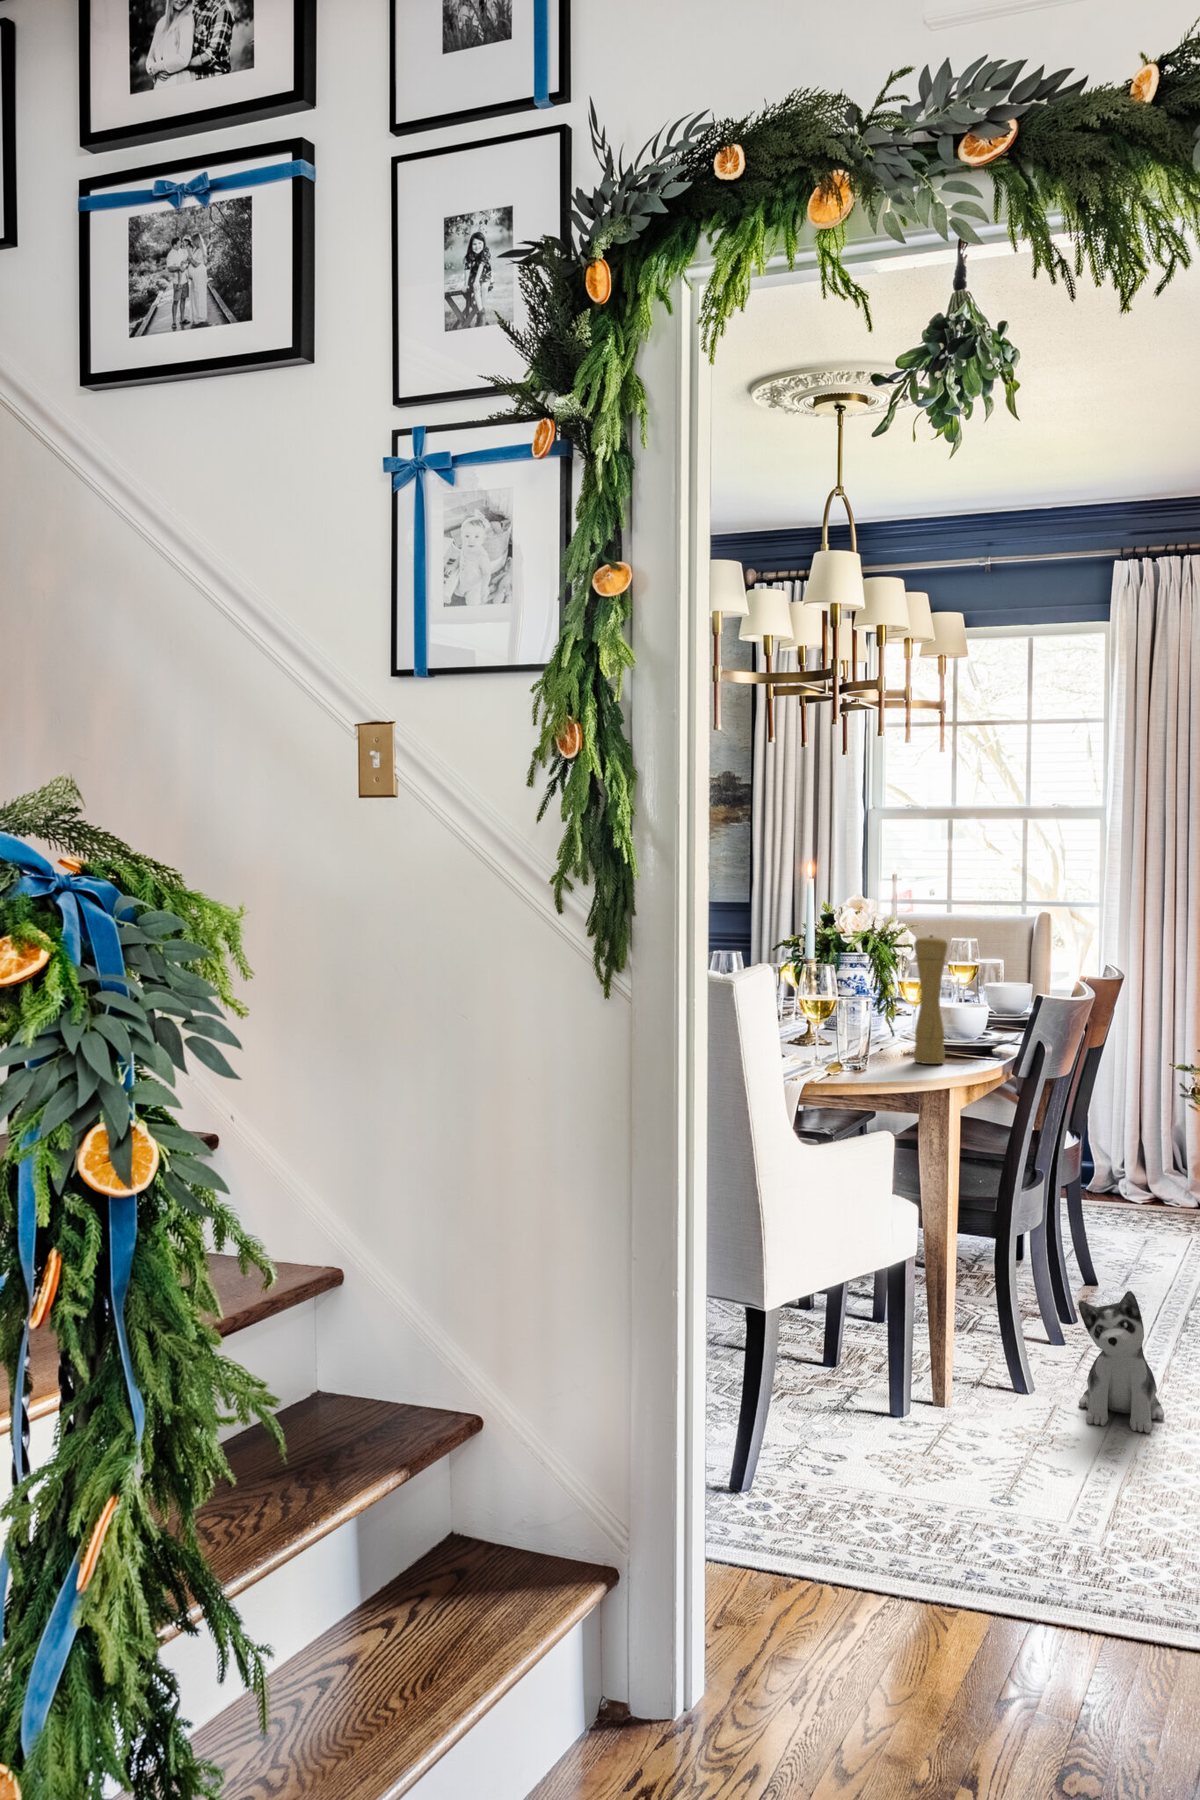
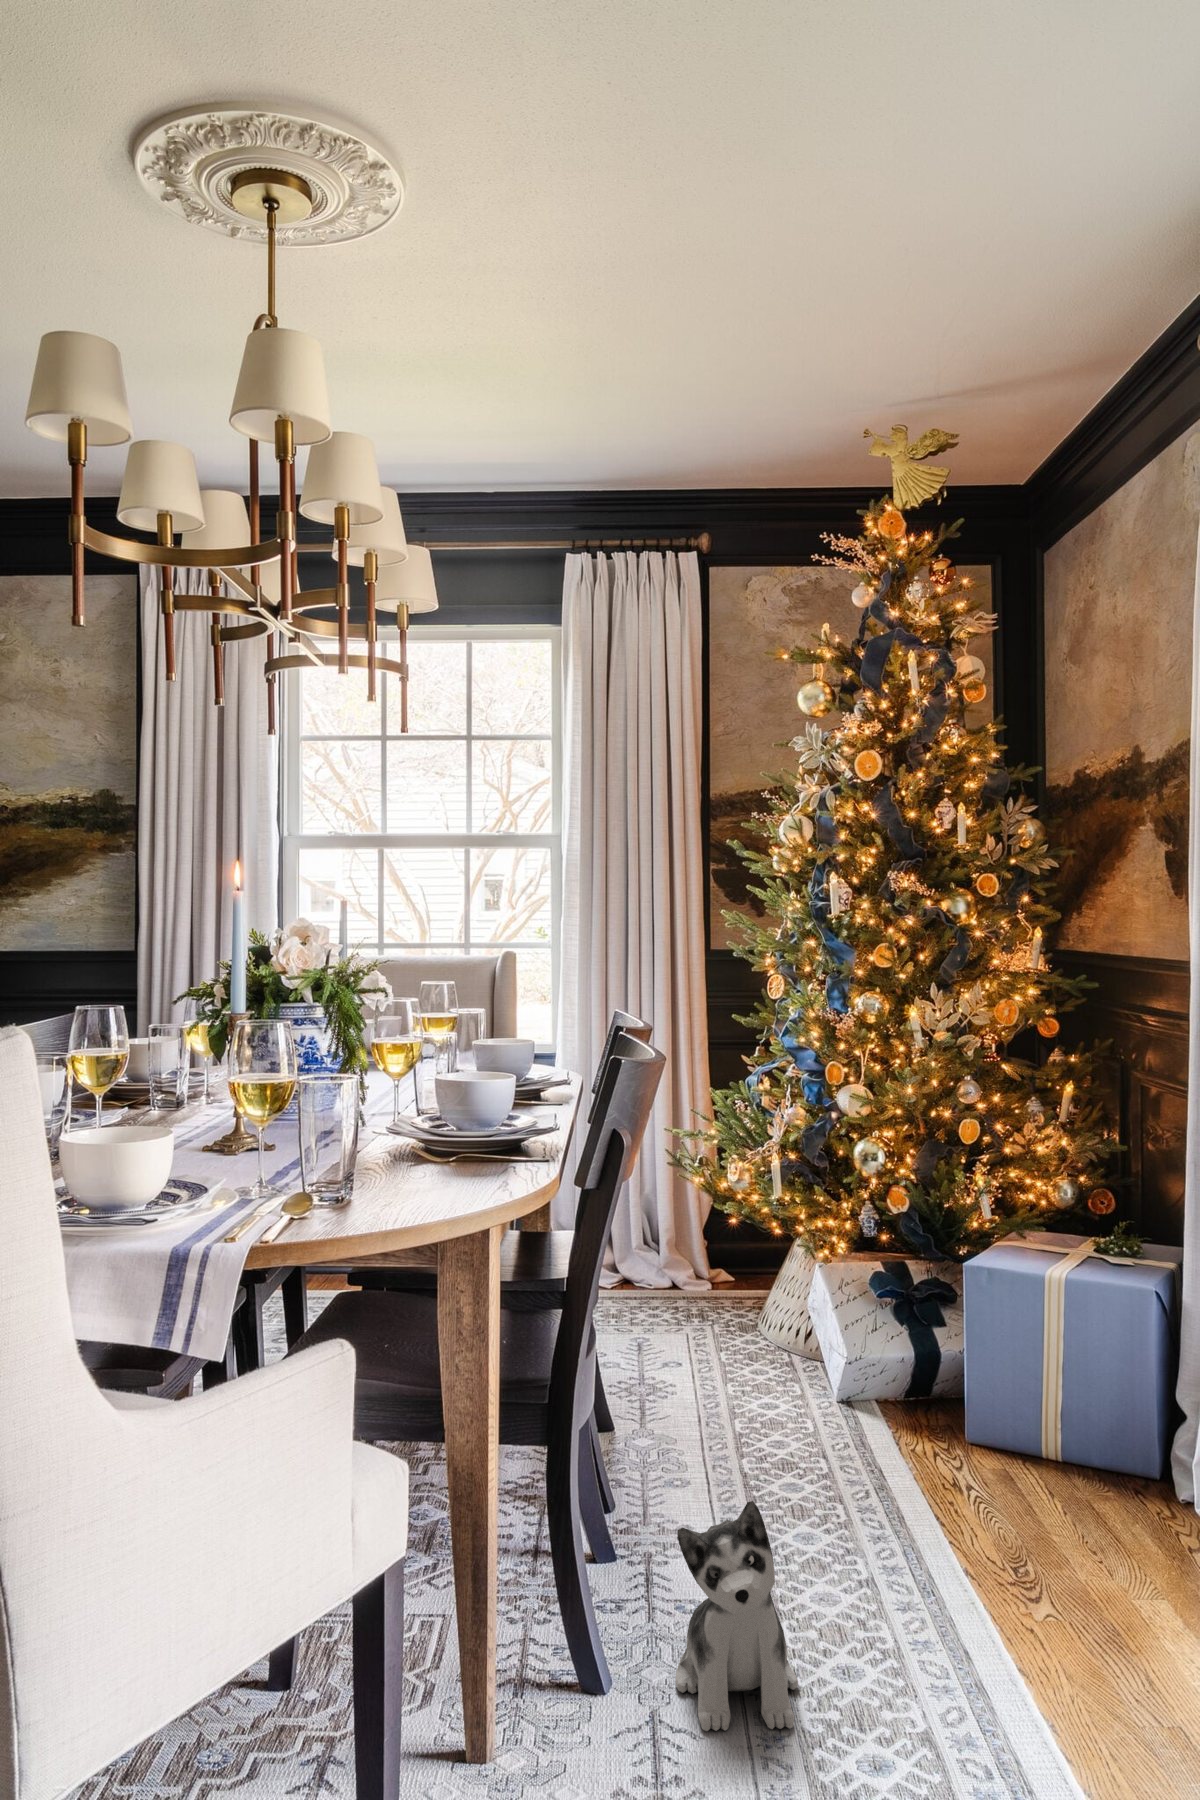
pepper mill: present [914,935,948,1064] -> none [424,964,478,1179]

